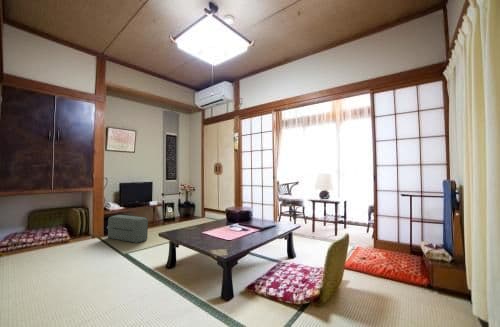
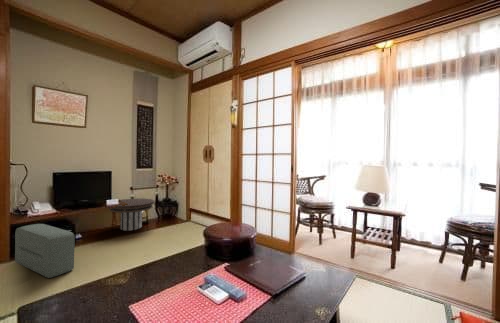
side table: none [149,201,181,223] -> present [110,199,154,231]

